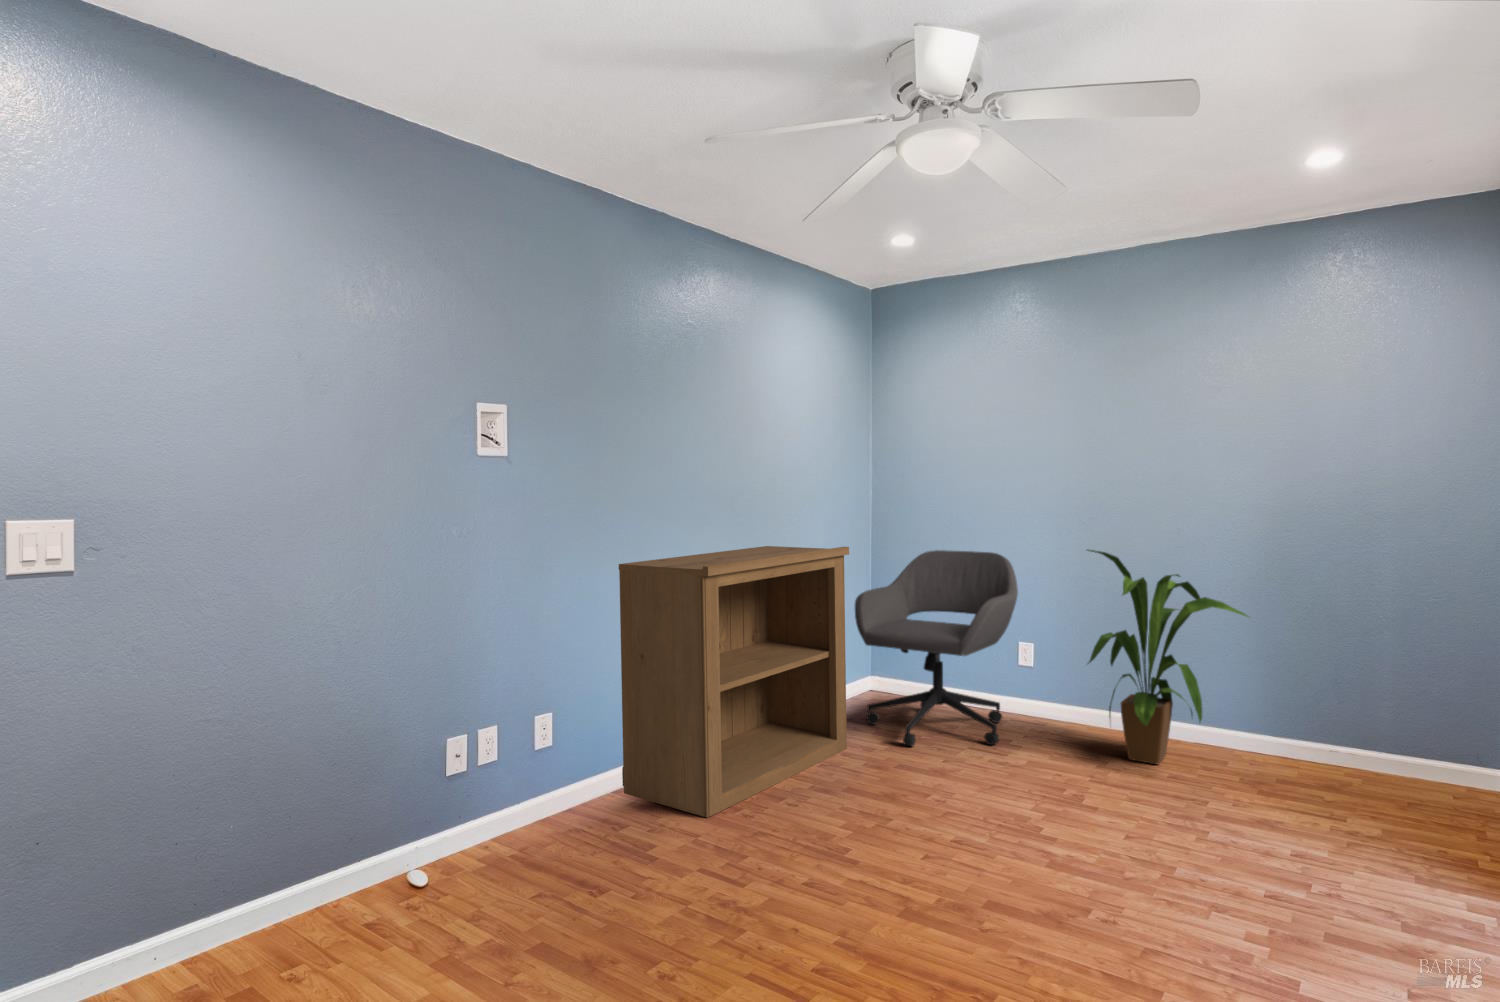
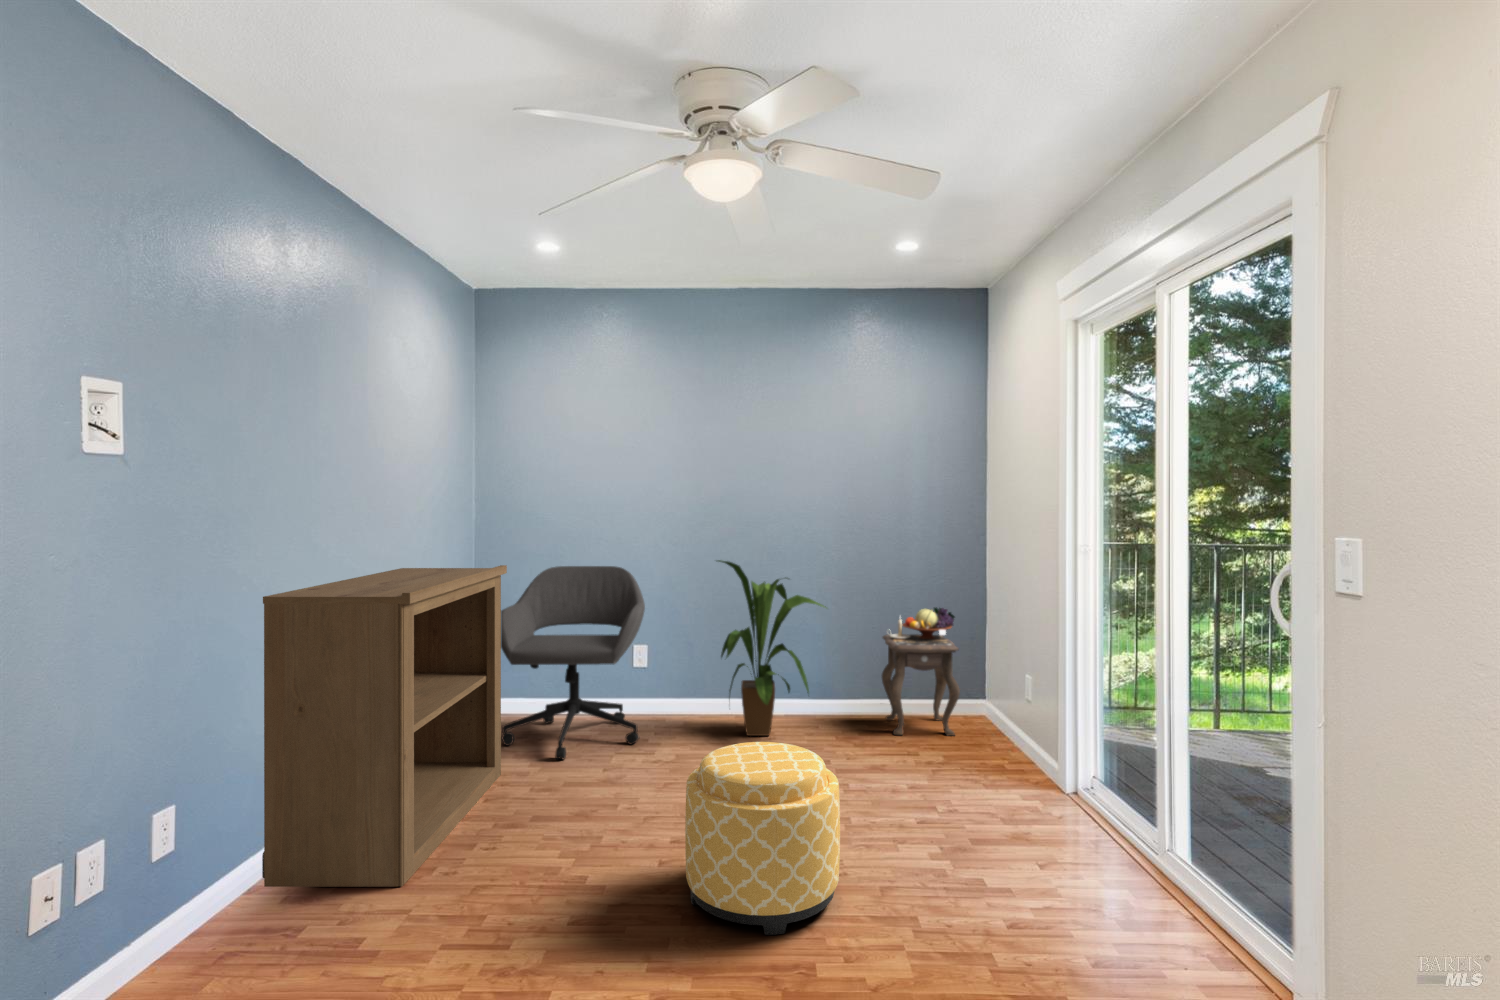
side table: none [1334,624,1469,814] -> present [882,607,960,736]
ottoman: none [915,748,1088,952] -> present [685,742,840,935]

